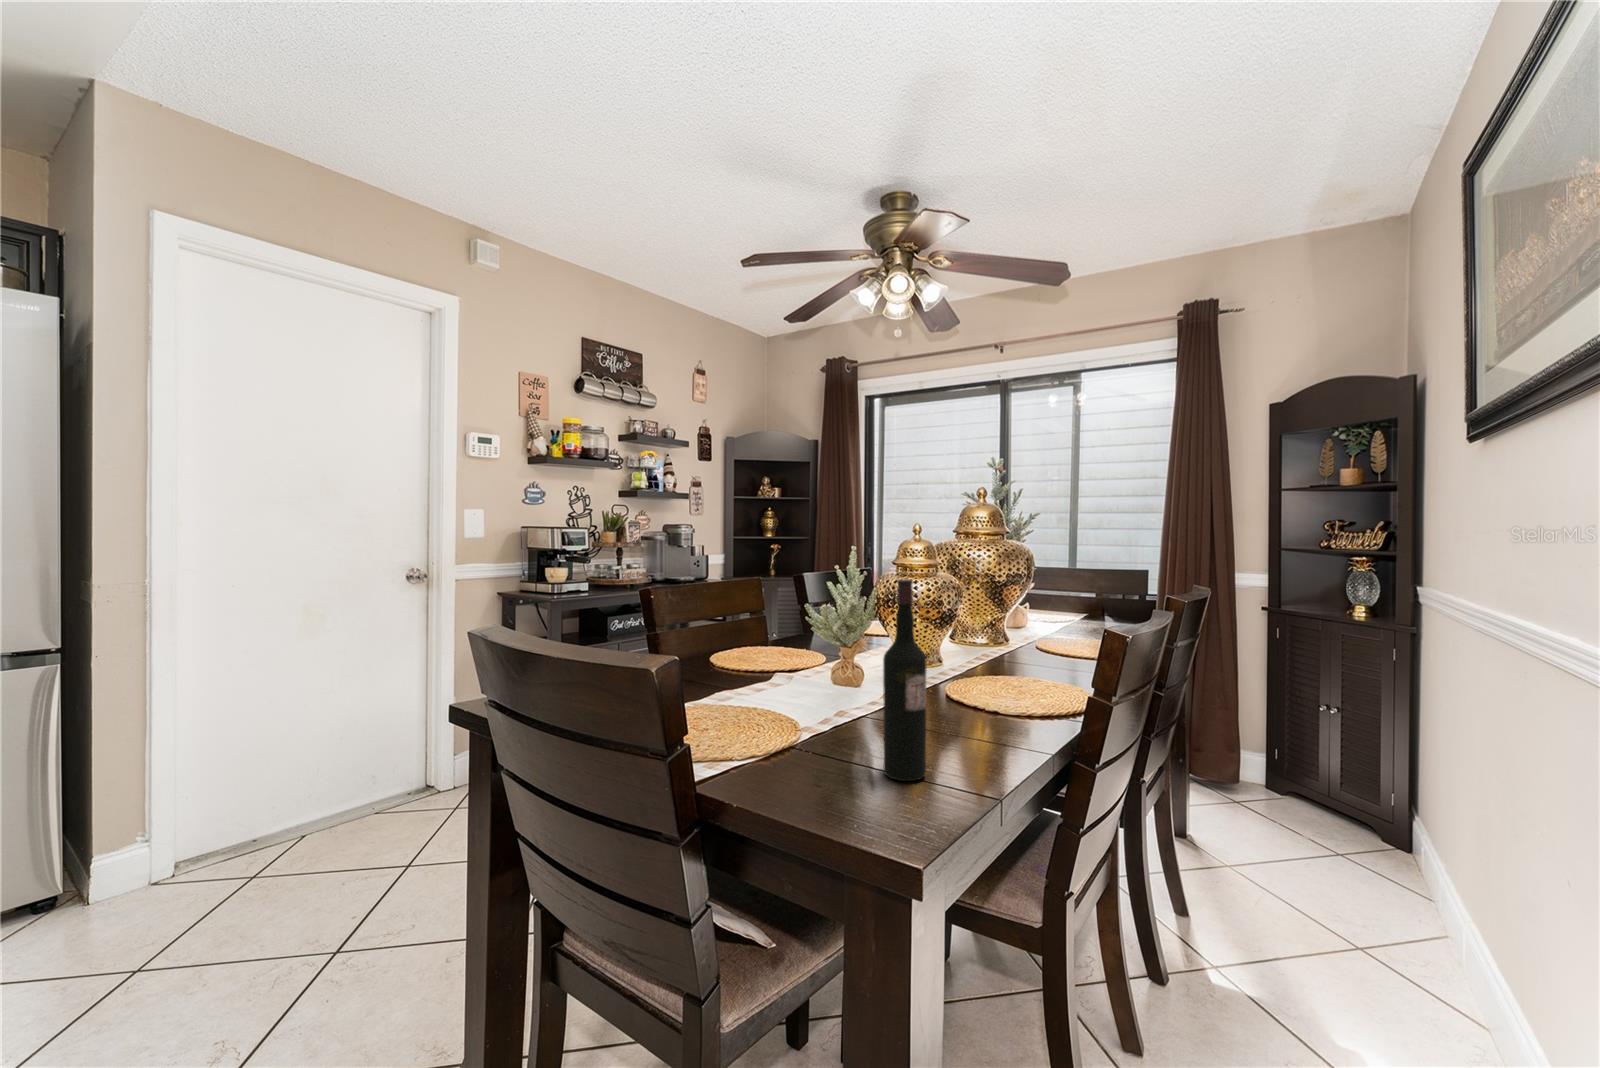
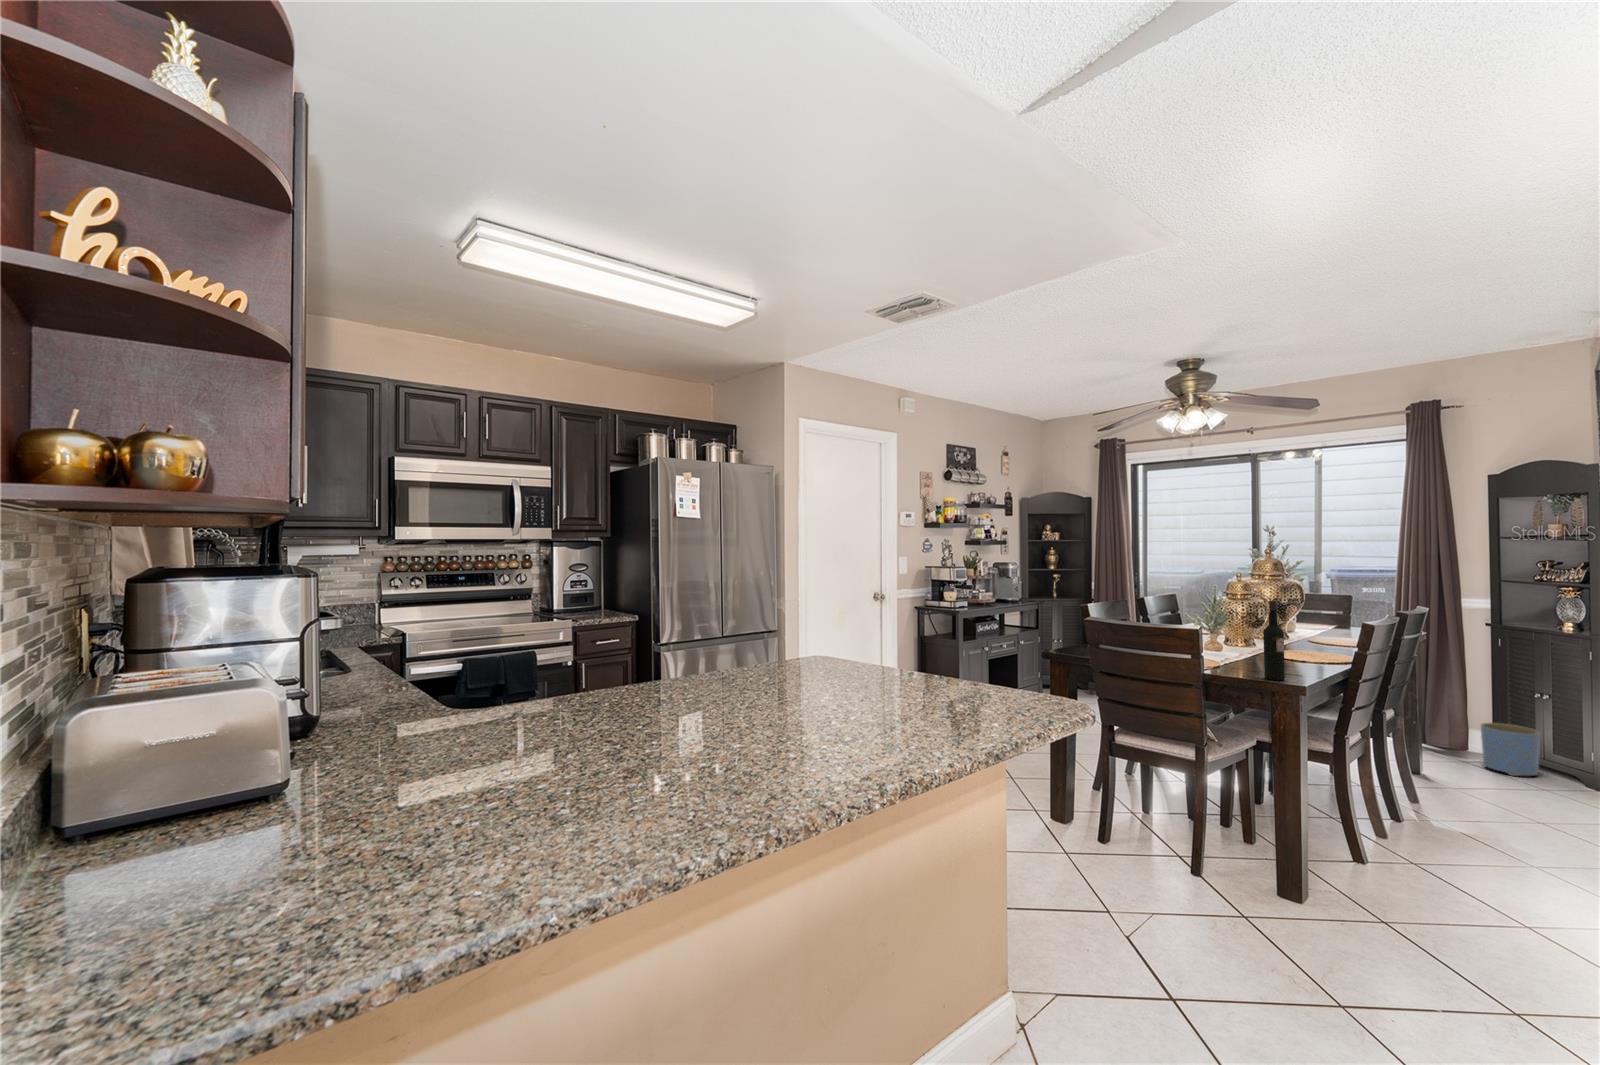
planter: none [1254,746,1326,825] -> present [1481,723,1540,776]

